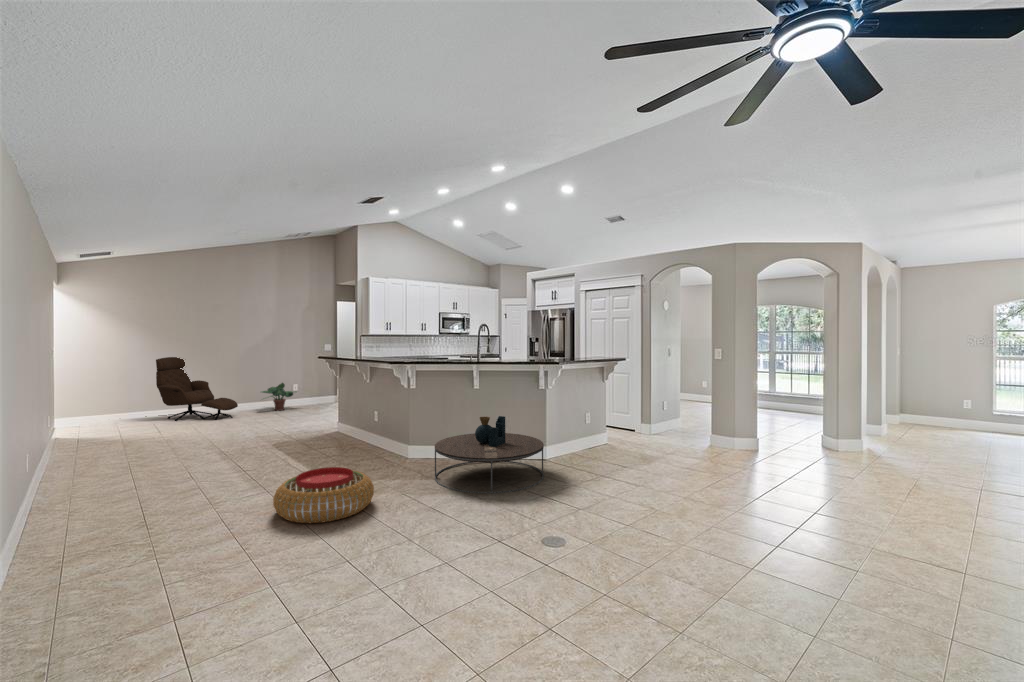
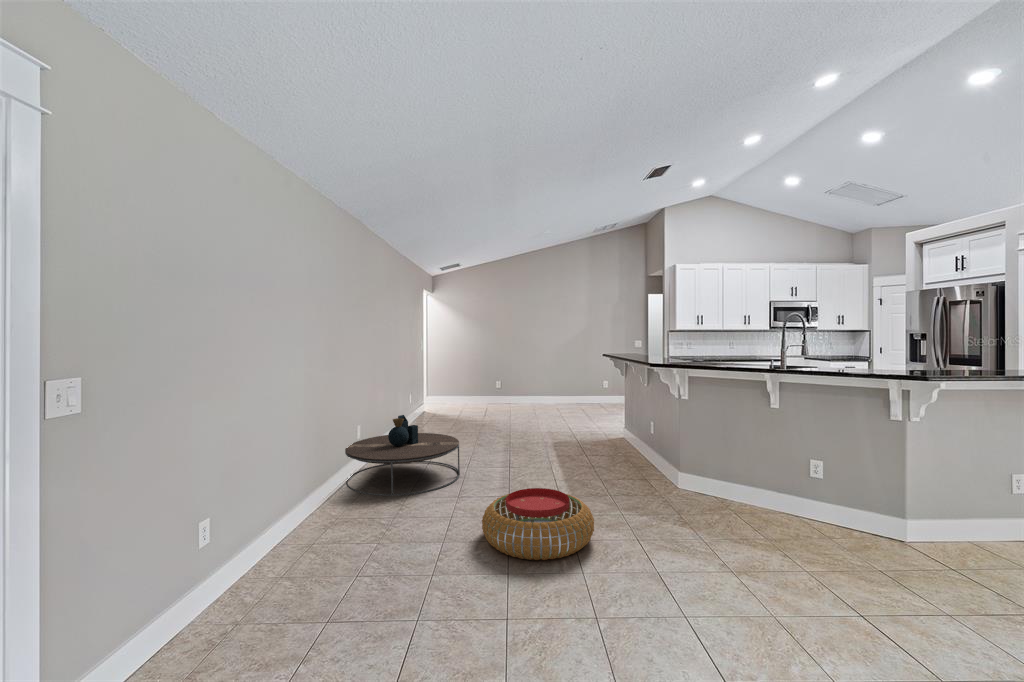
lounge chair: present [156,357,238,421] -> none [491,352,551,411]
potted plant: present [262,383,293,411] -> none [571,379,612,407]
coffee table: present [435,416,544,493] -> present [345,415,460,496]

